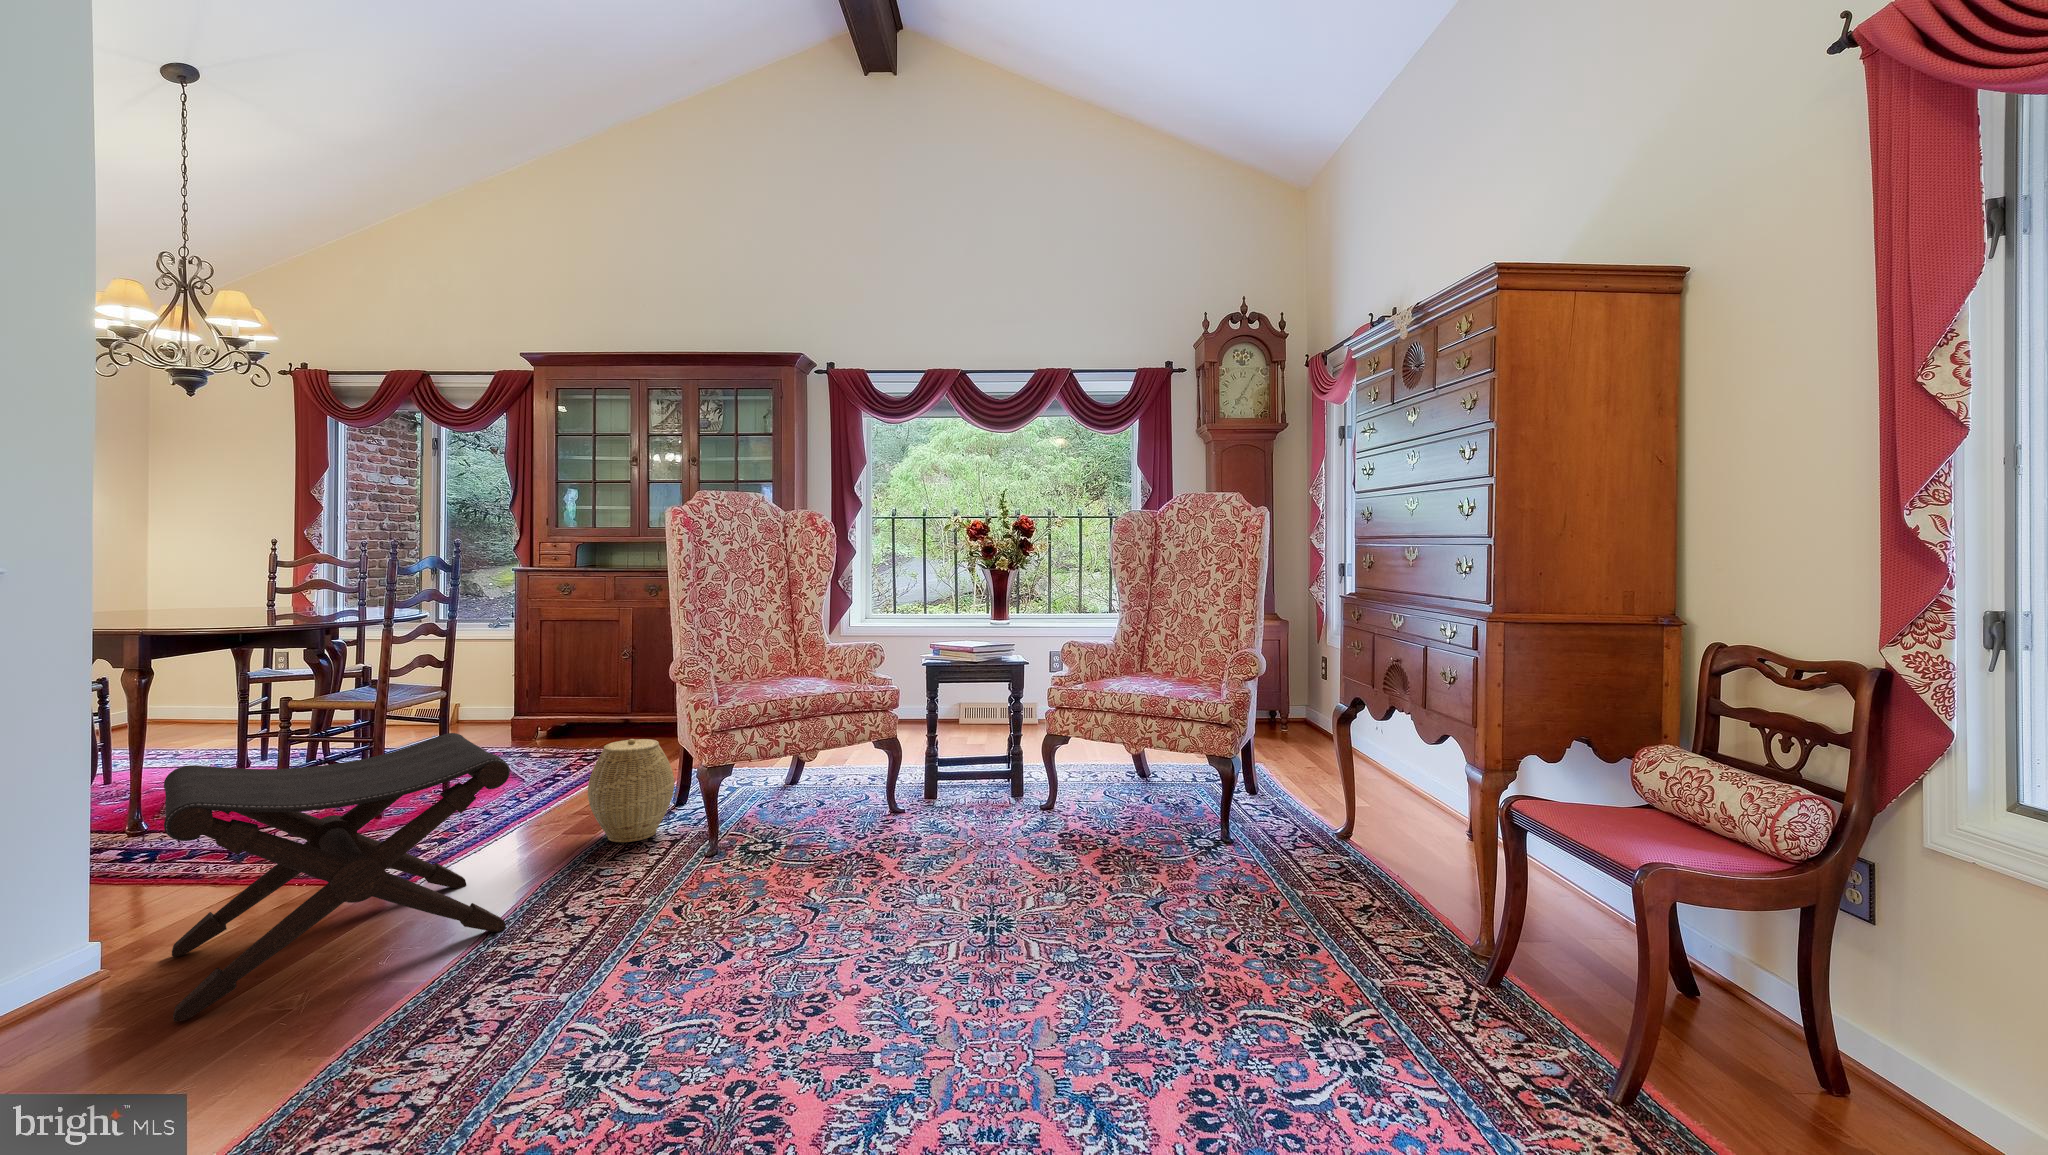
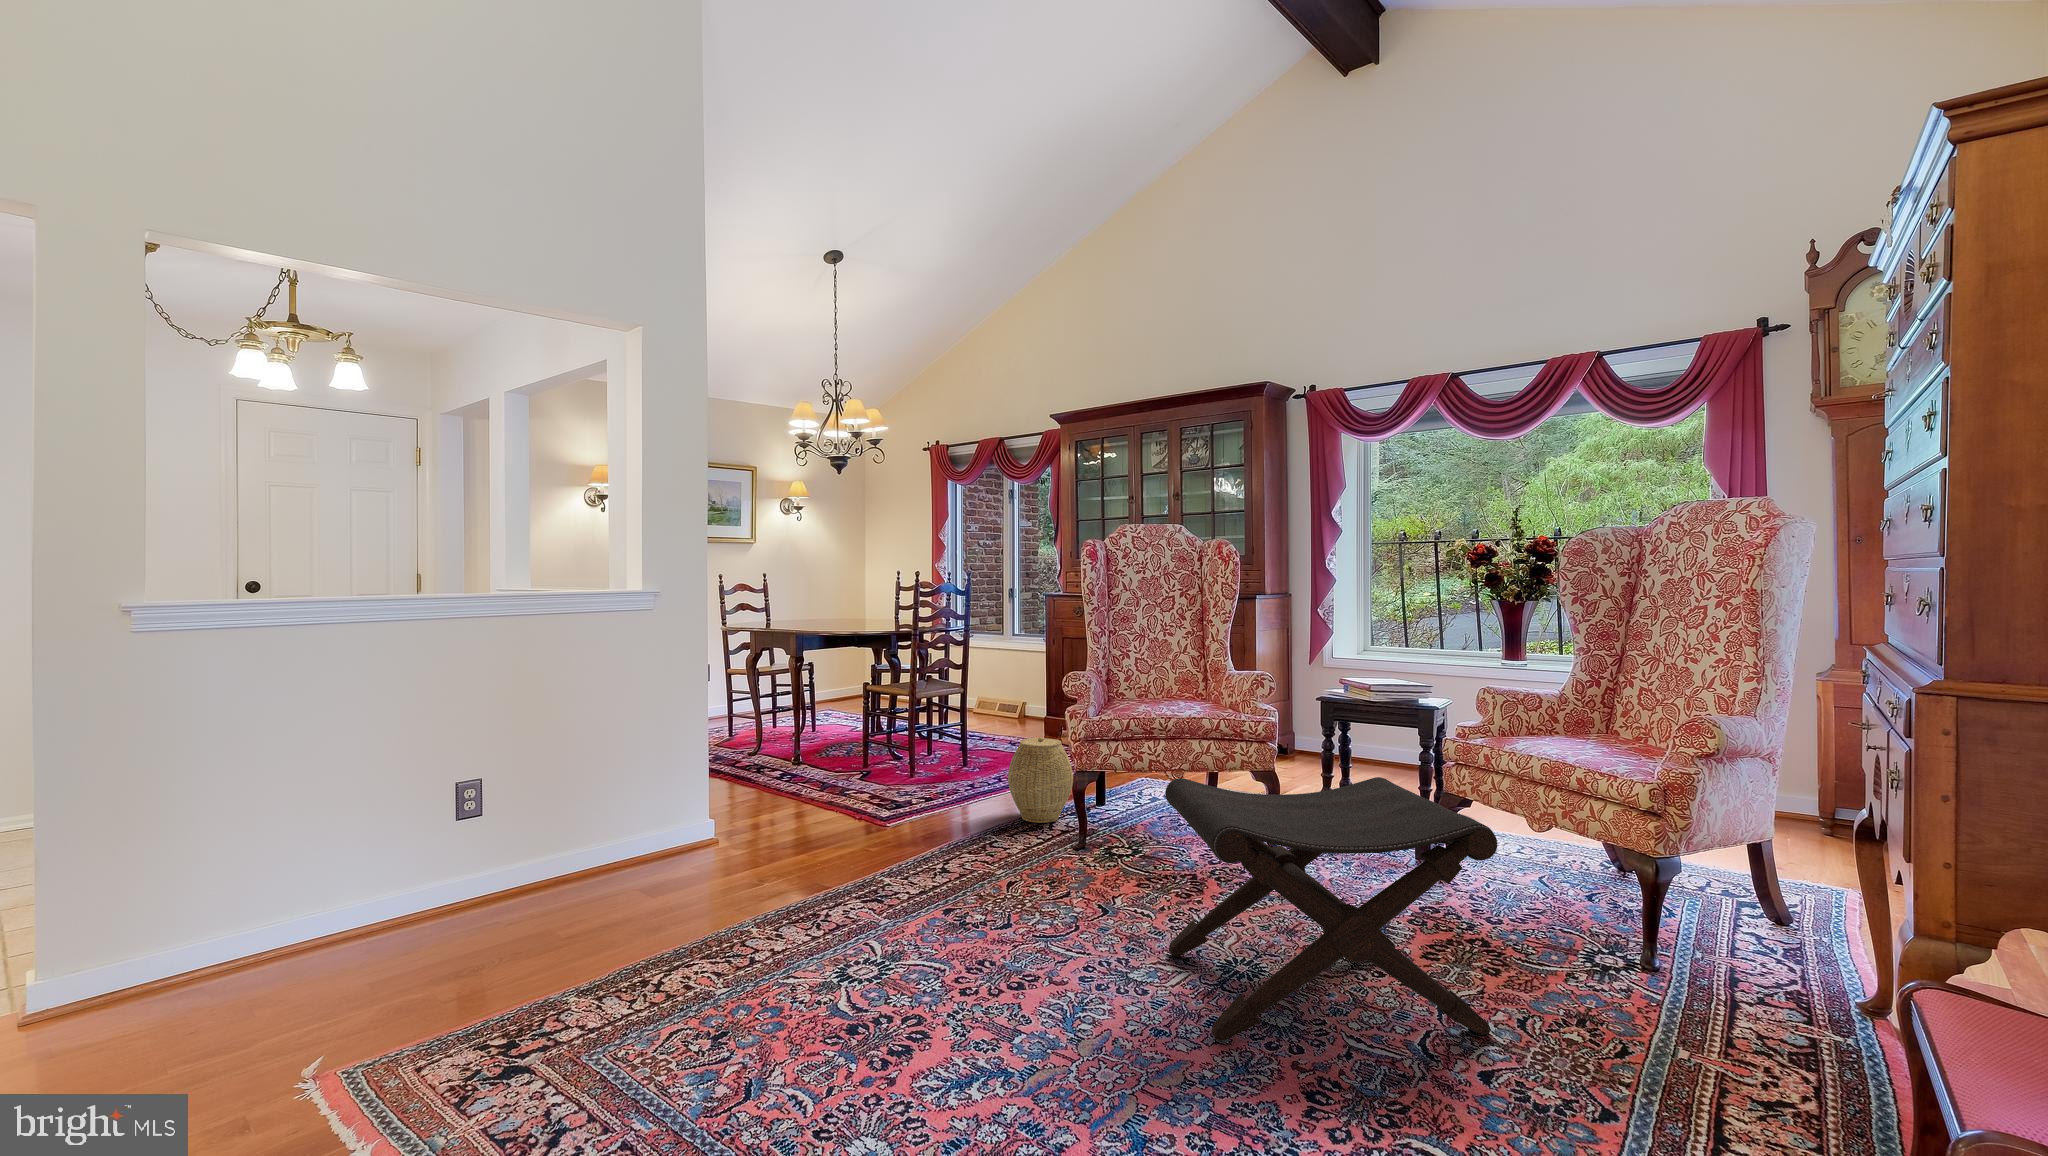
footstool: present [164,733,510,1022] -> present [1165,777,1497,1041]

